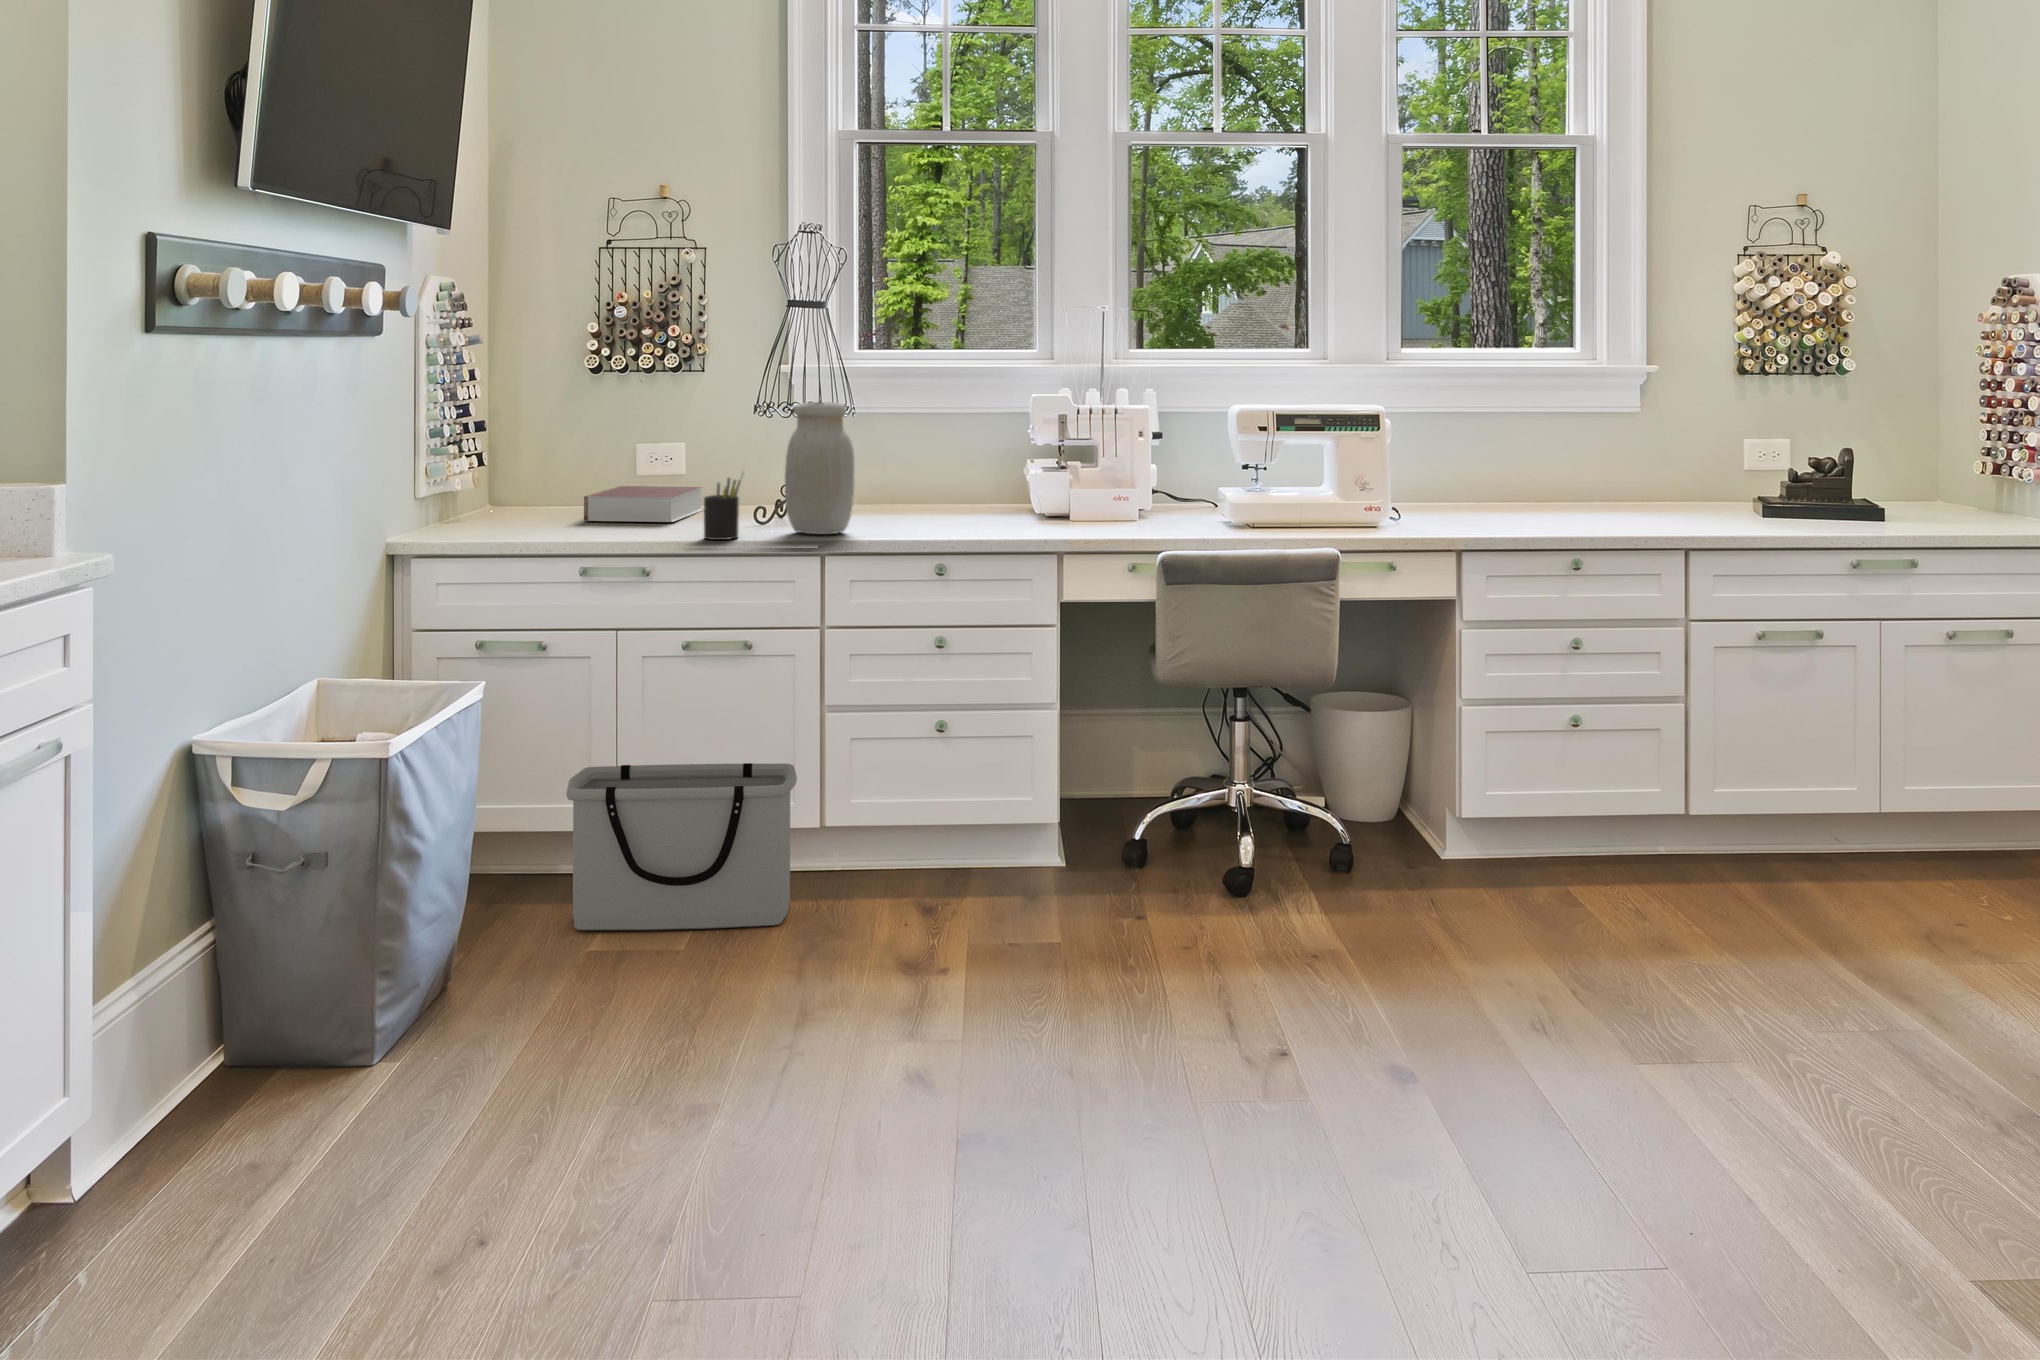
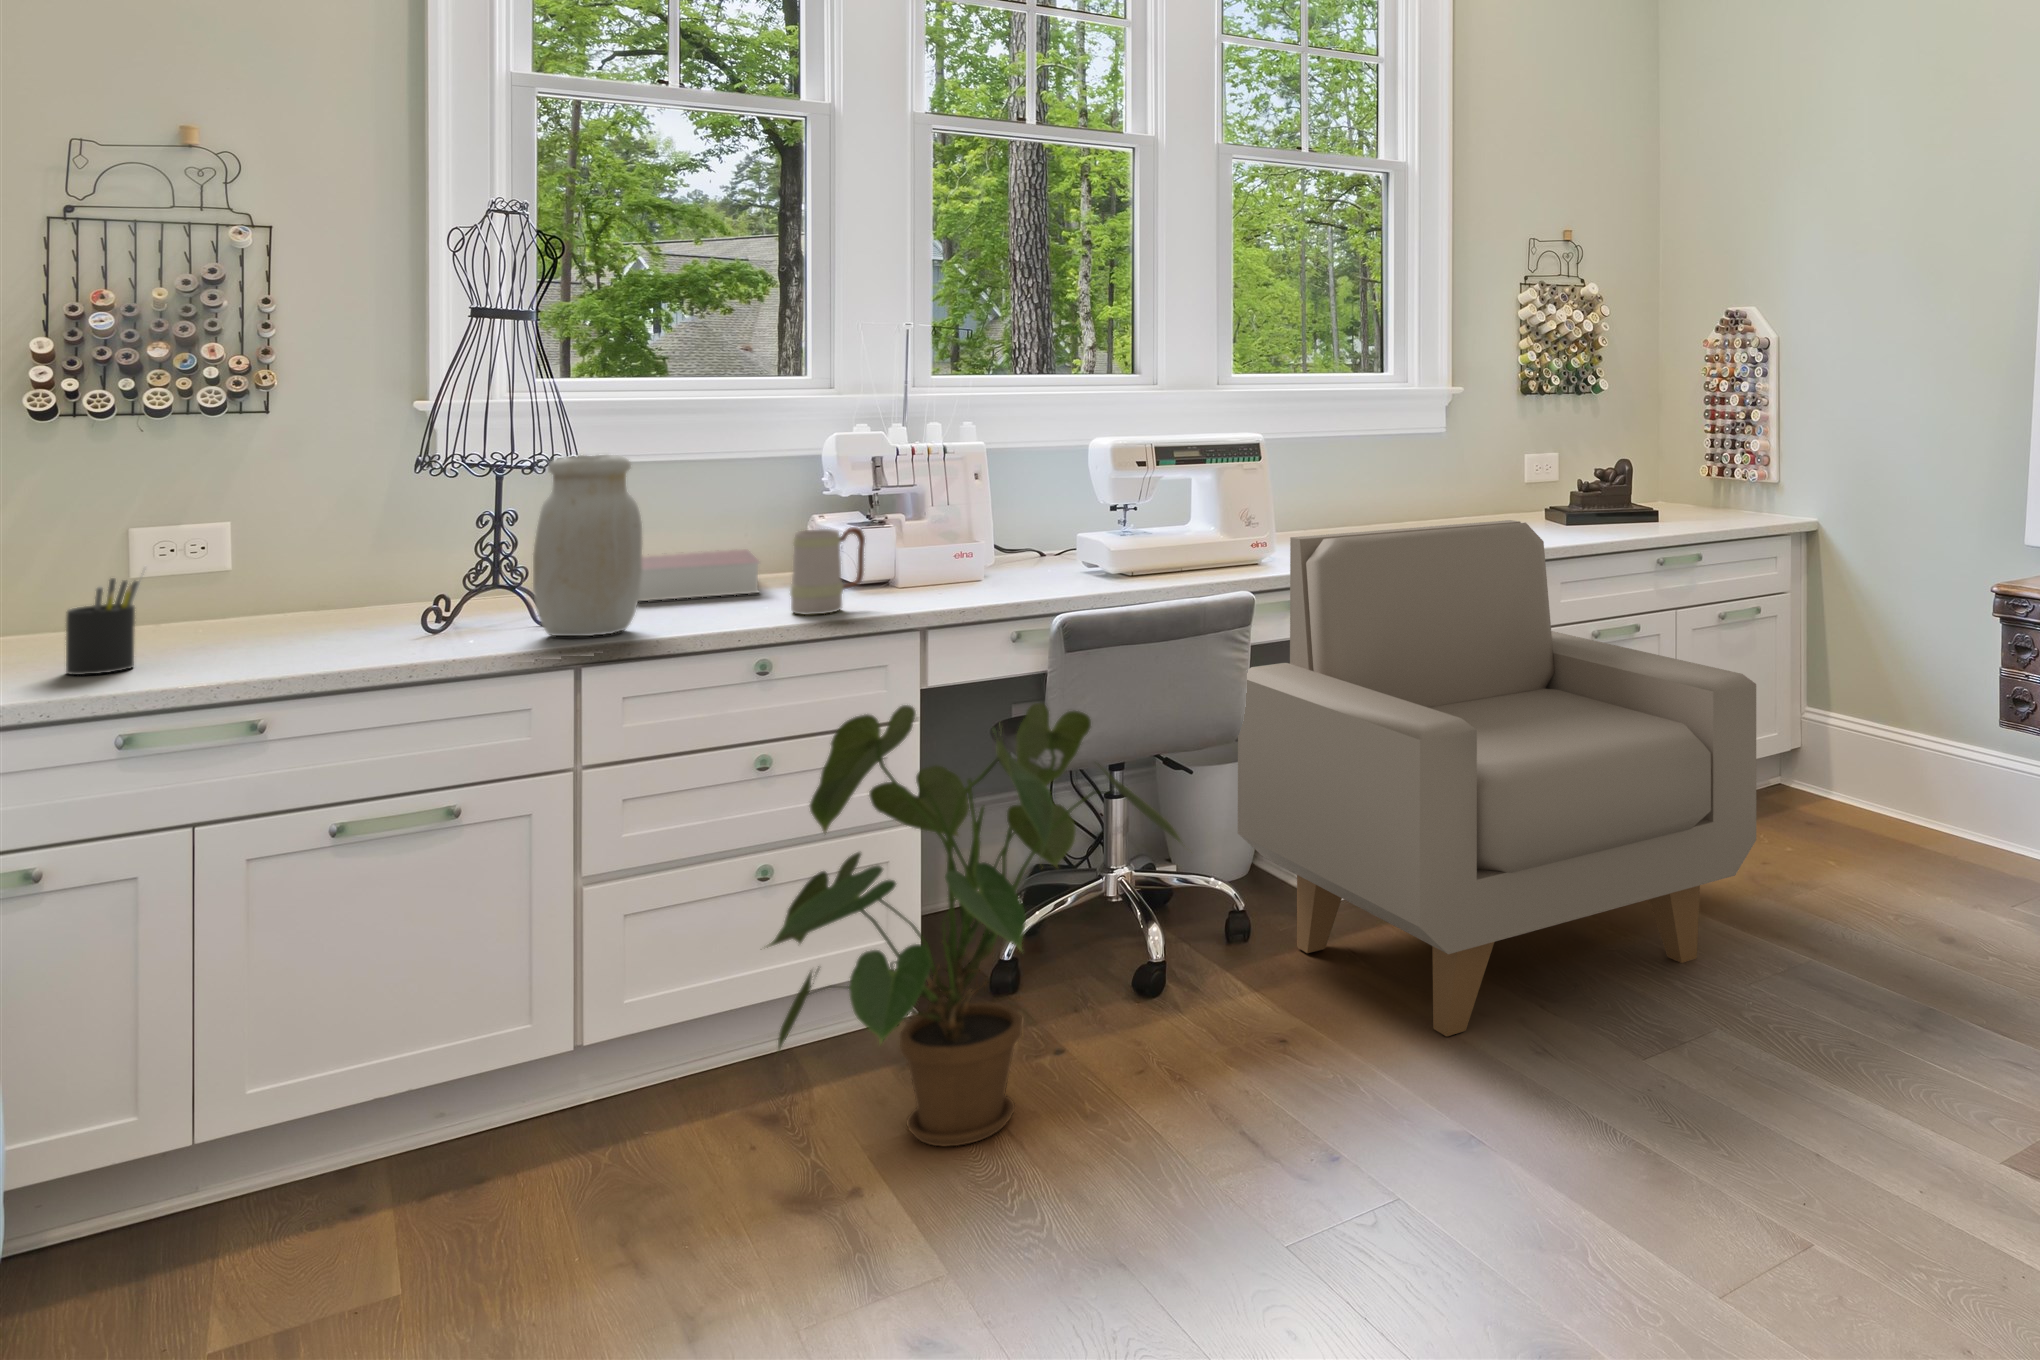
mug: none [960,467,1015,534] -> present [790,527,865,615]
pen holder: present [704,475,743,540] -> present [66,574,144,675]
book: present [584,486,703,522] -> present [639,549,759,601]
armchair: none [1332,503,1868,997] -> present [1238,520,1756,1037]
house plant: none [877,612,1224,970] -> present [767,703,1185,1146]
storage bin: present [567,763,797,930] -> none [202,957,601,1285]

